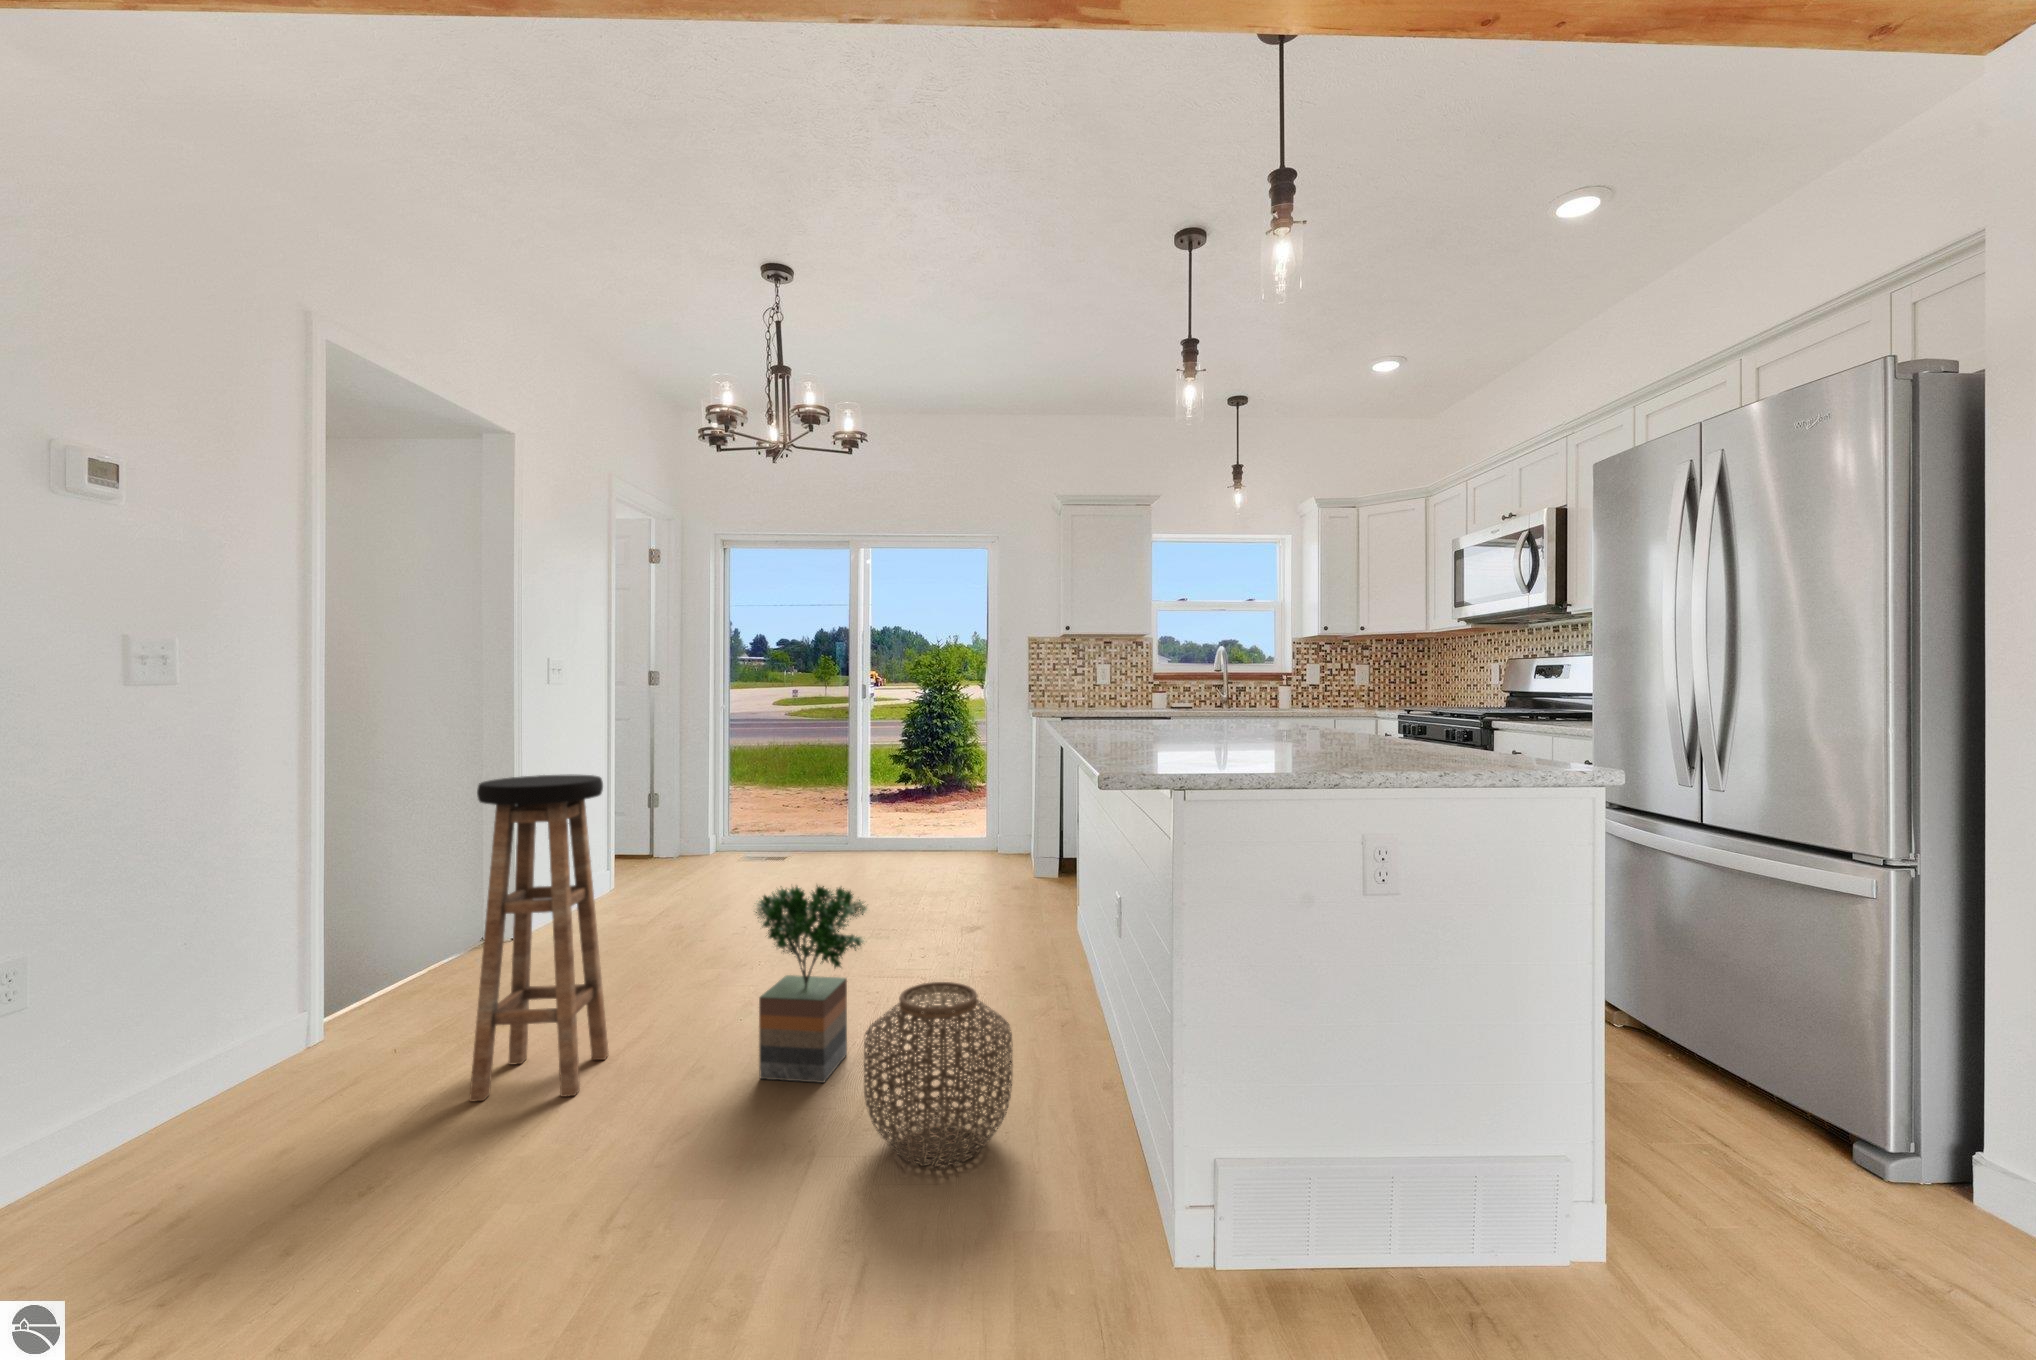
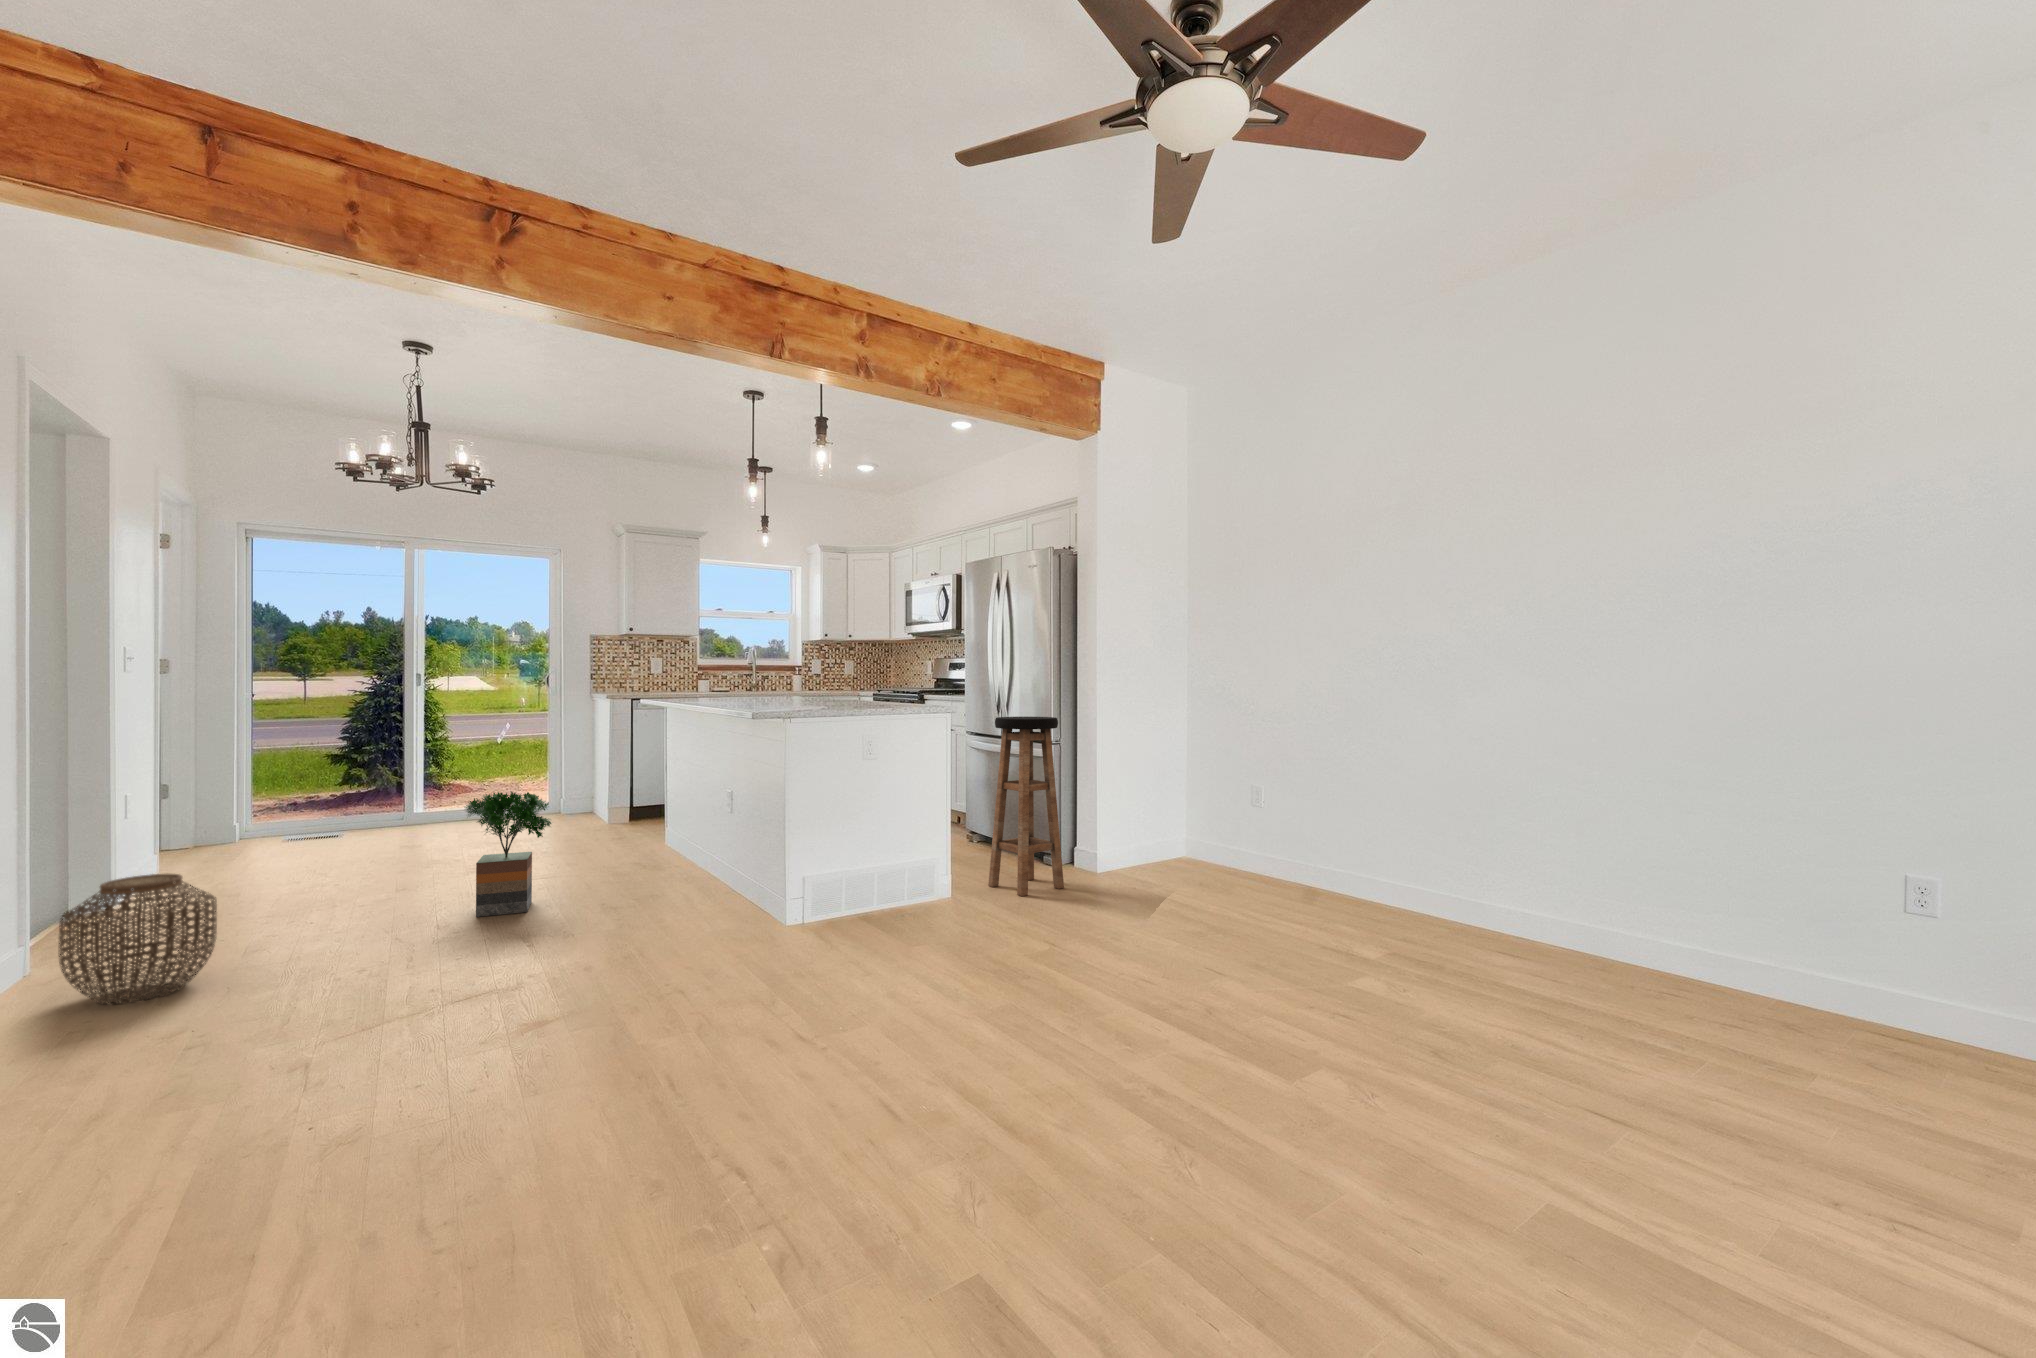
bar stool: present [469,775,609,1101] -> present [988,717,1064,896]
woven basket: present [864,982,1012,1167] -> present [59,874,217,1004]

